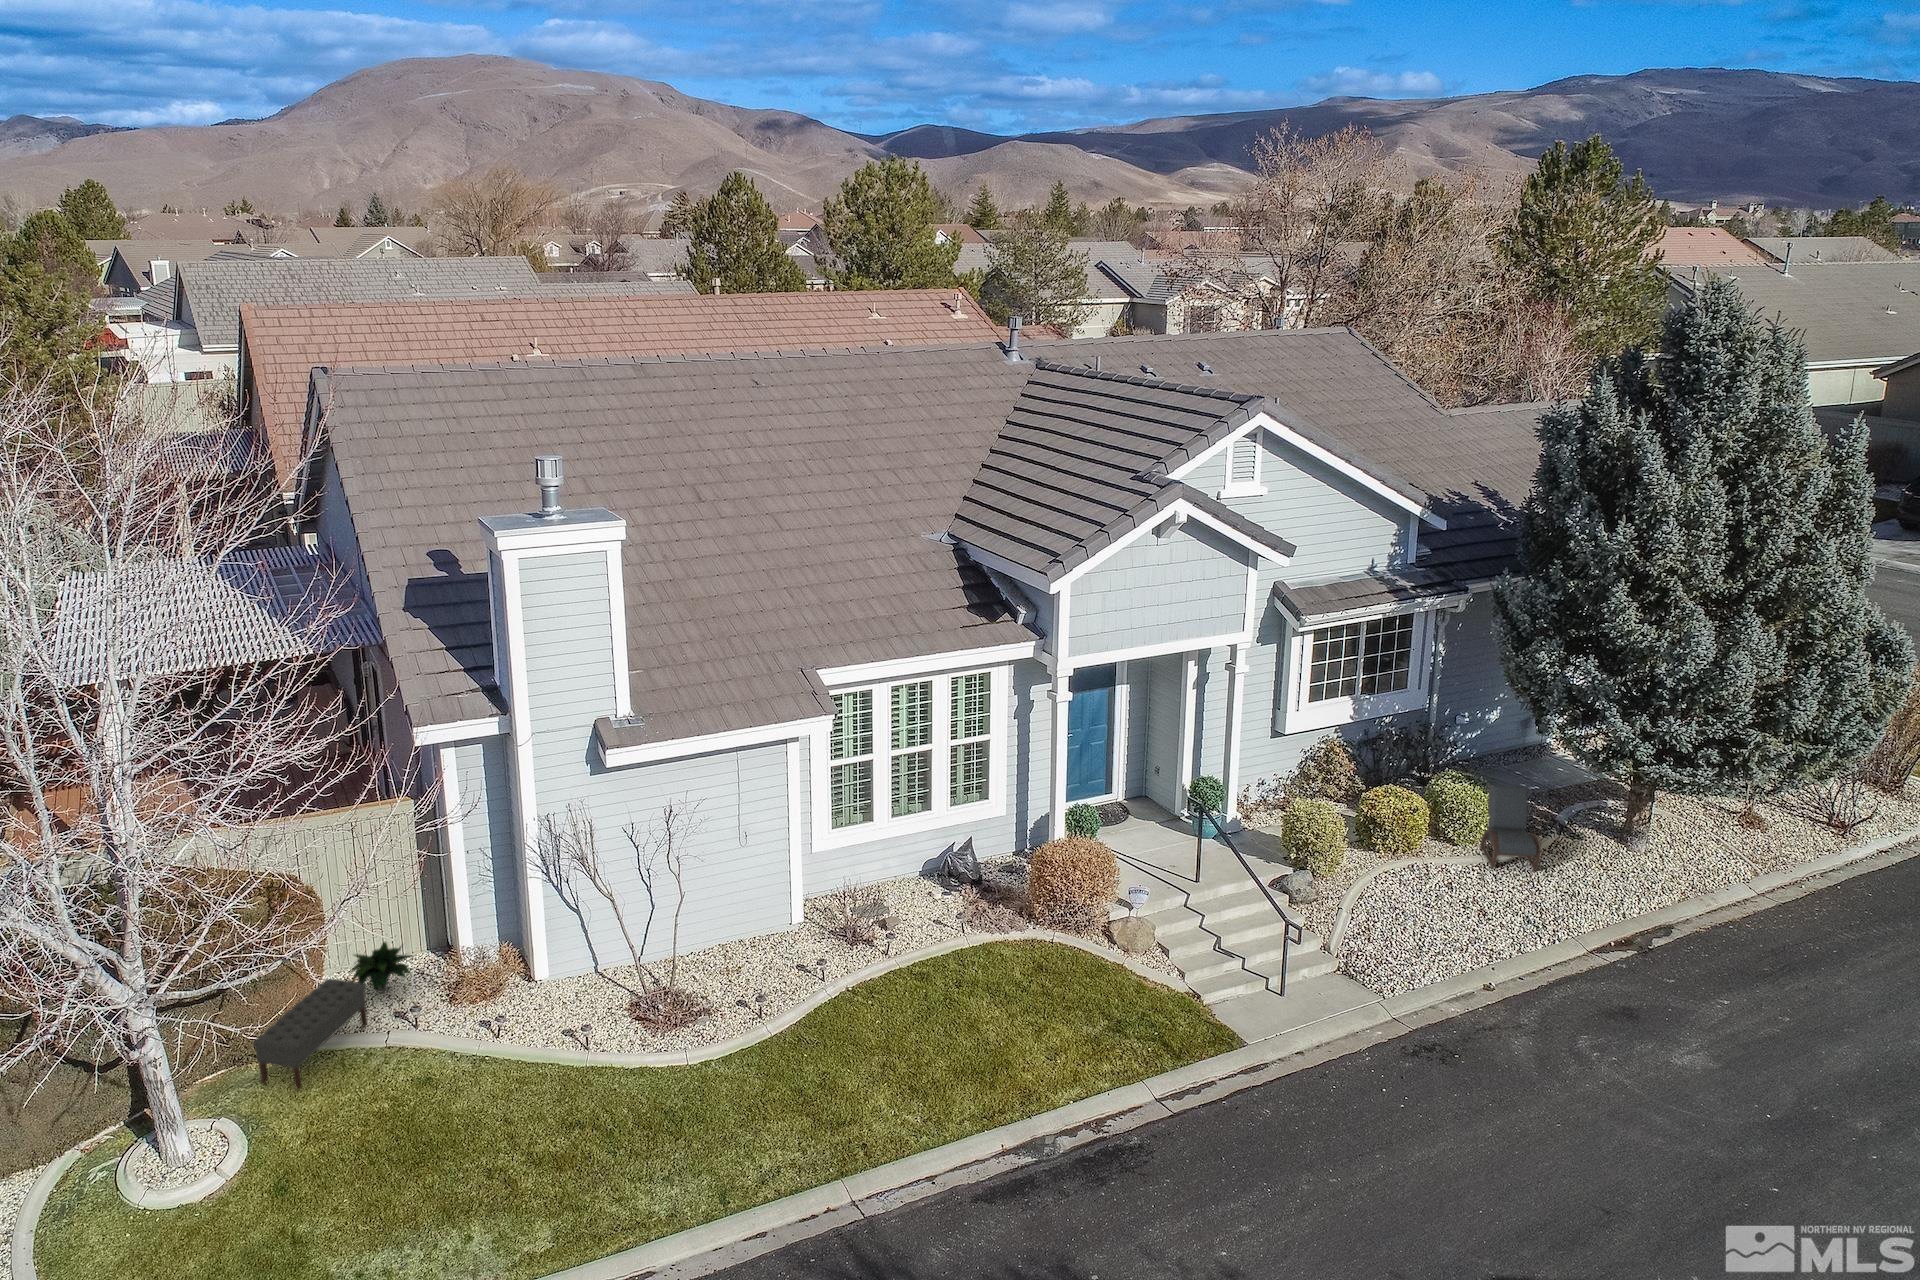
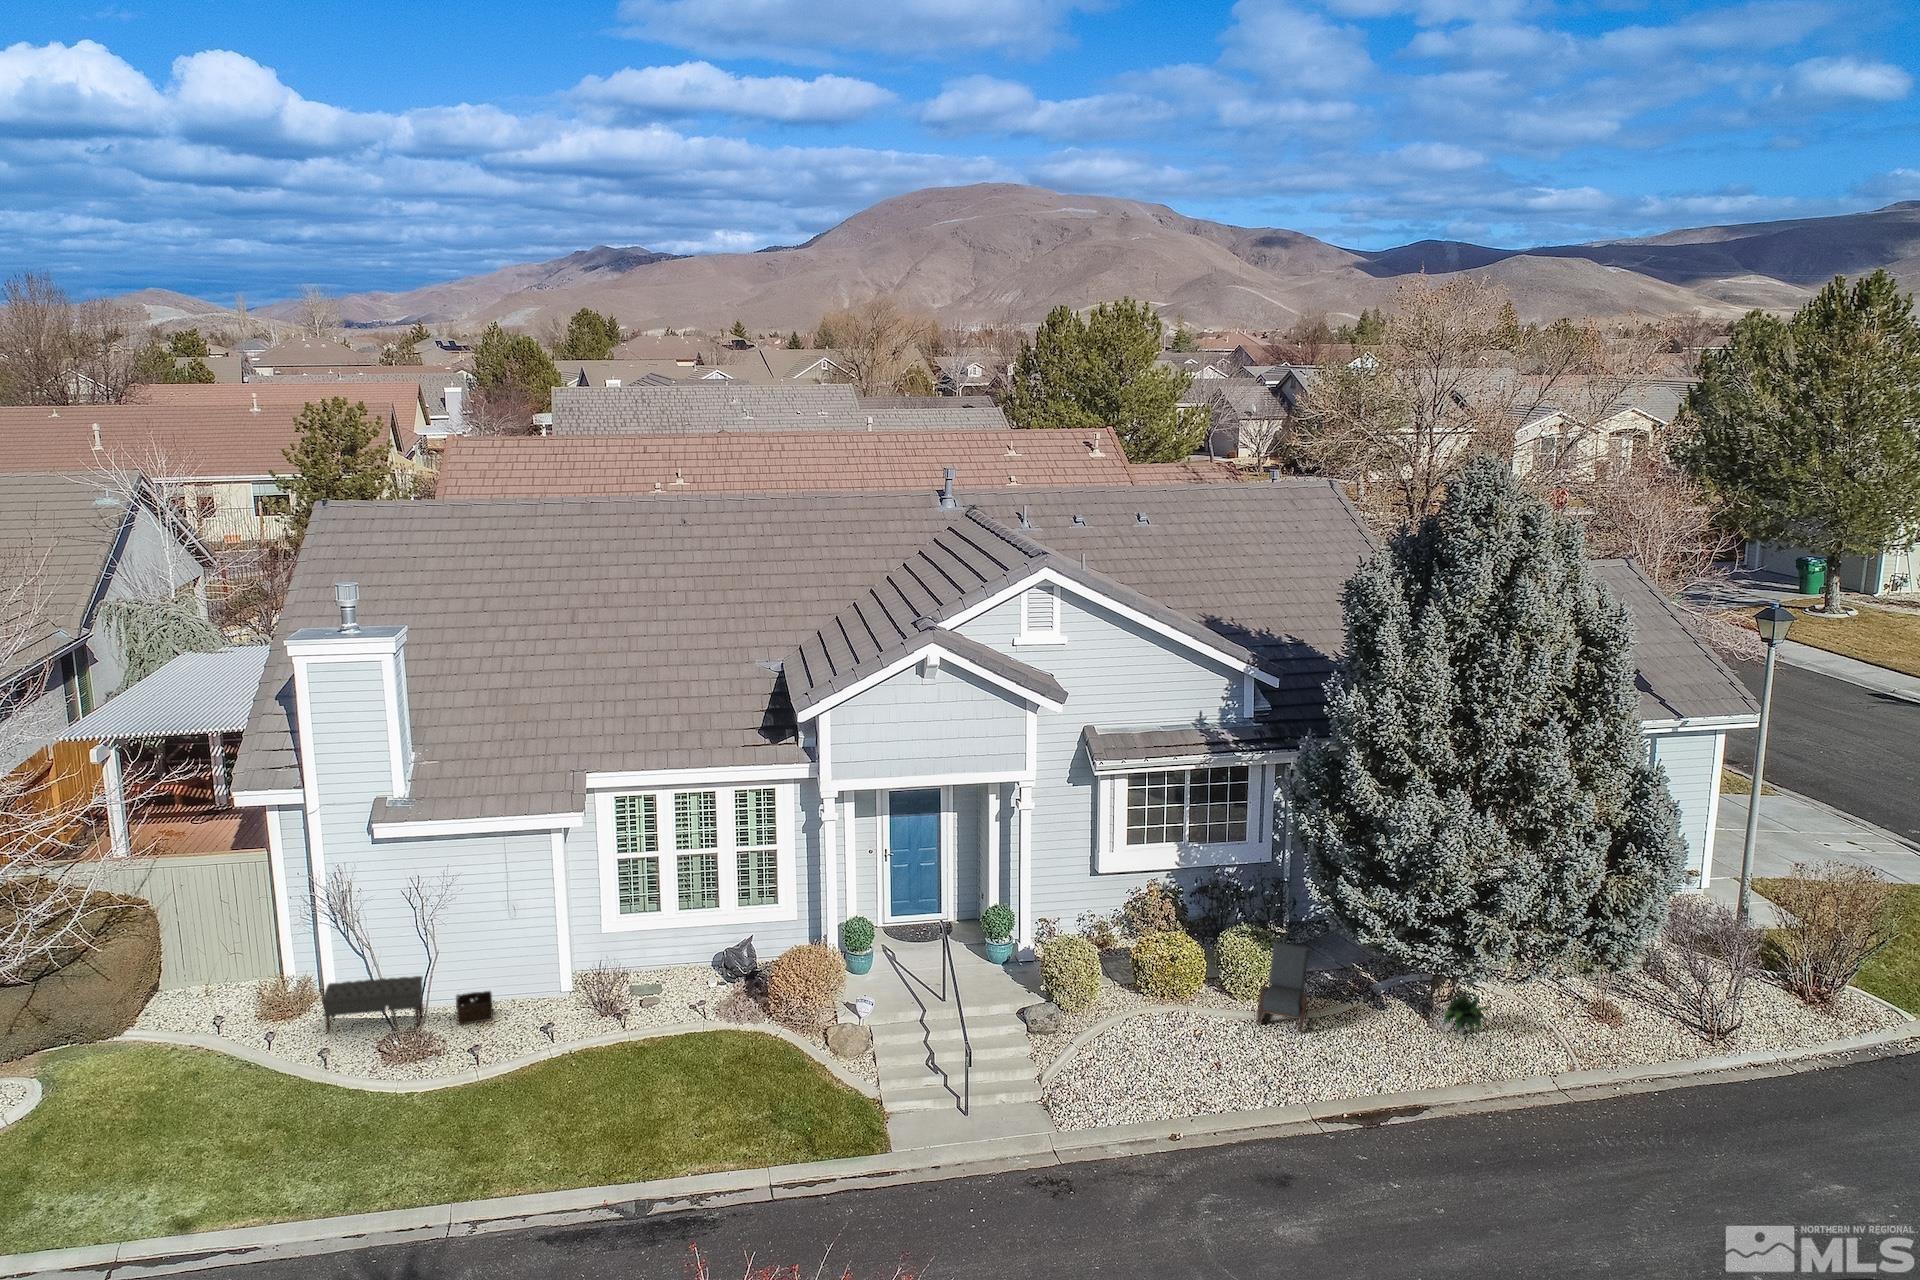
basket: none [680,931,728,974] -> present [456,991,493,1025]
potted plant: present [351,942,412,993] -> present [1444,994,1489,1034]
bench: present [253,979,368,1090] -> present [322,976,423,1033]

